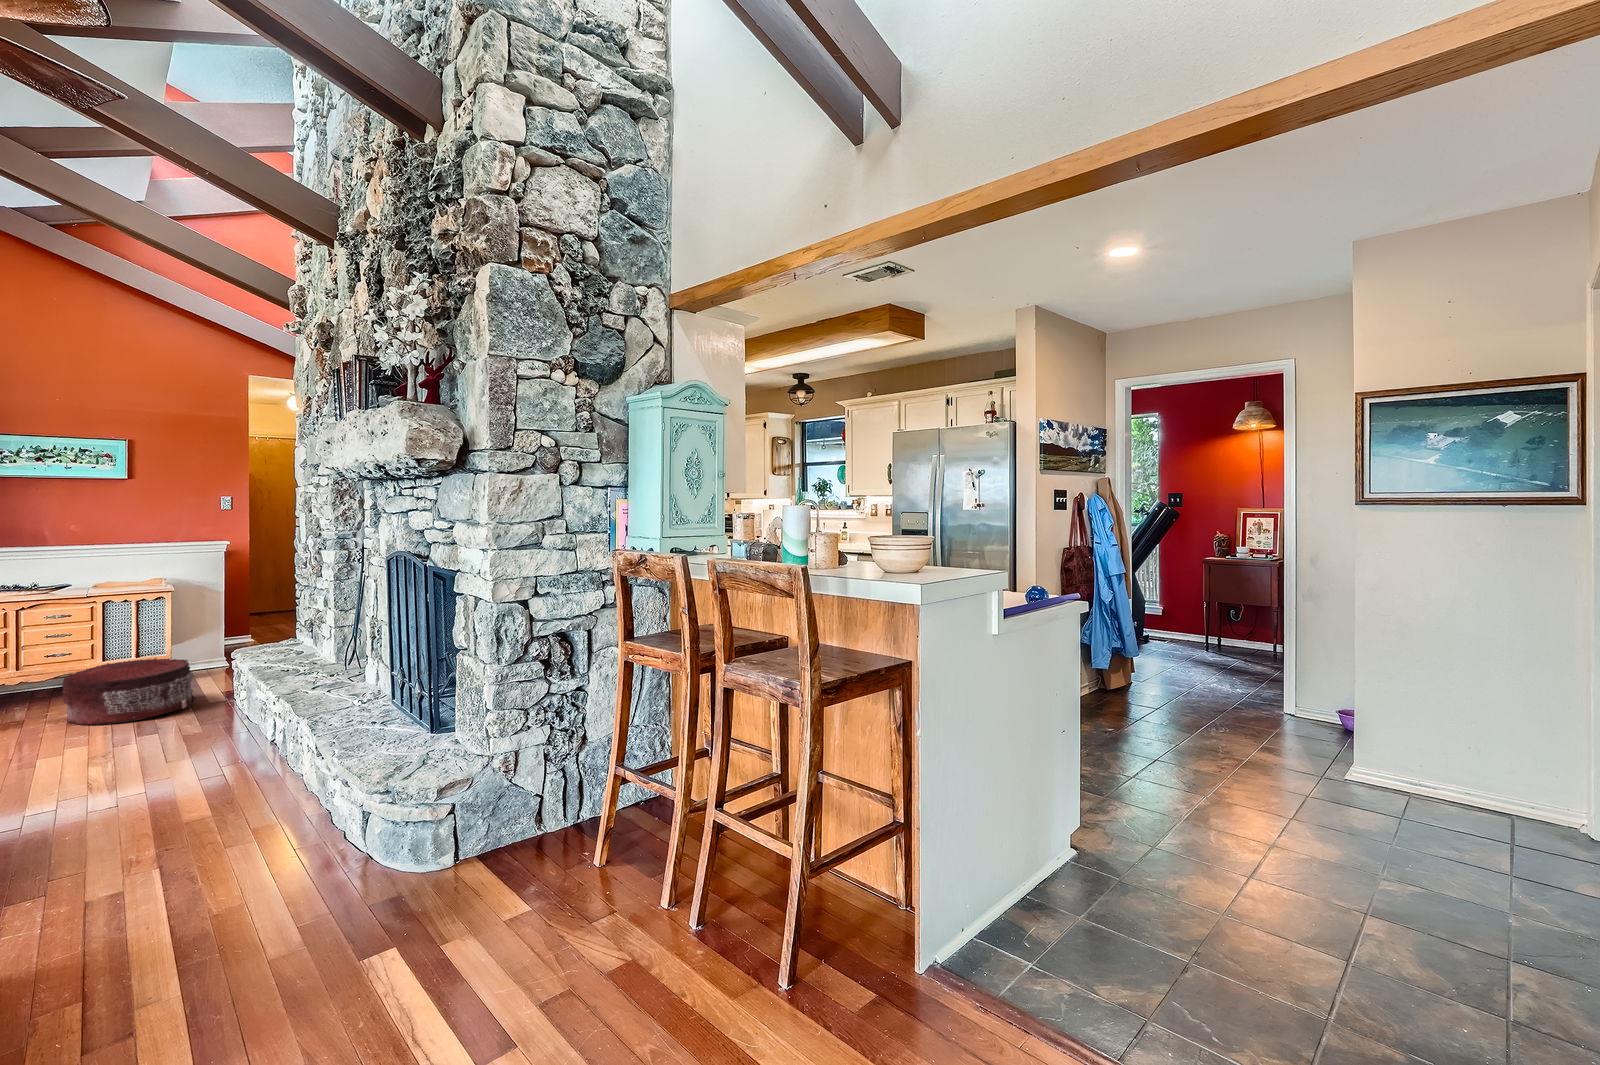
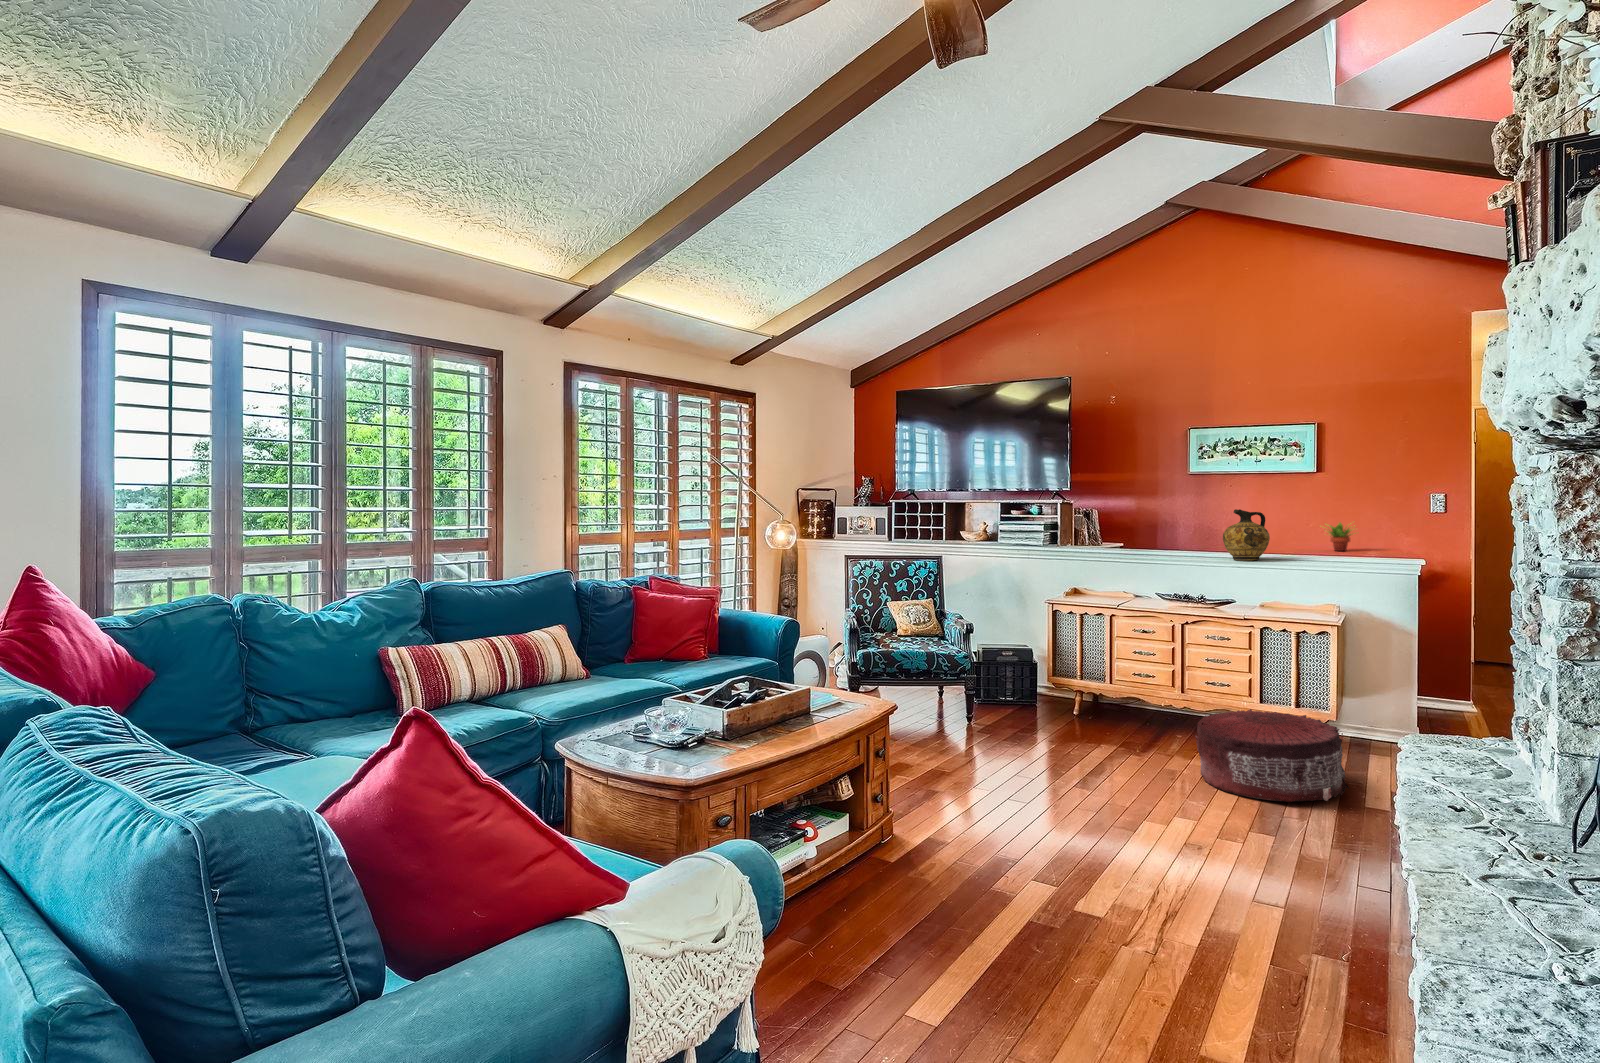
ceramic jug: none [49,506,98,550] -> present [1223,509,1270,560]
succulent plant: none [131,518,165,542] -> present [1328,522,1356,551]

